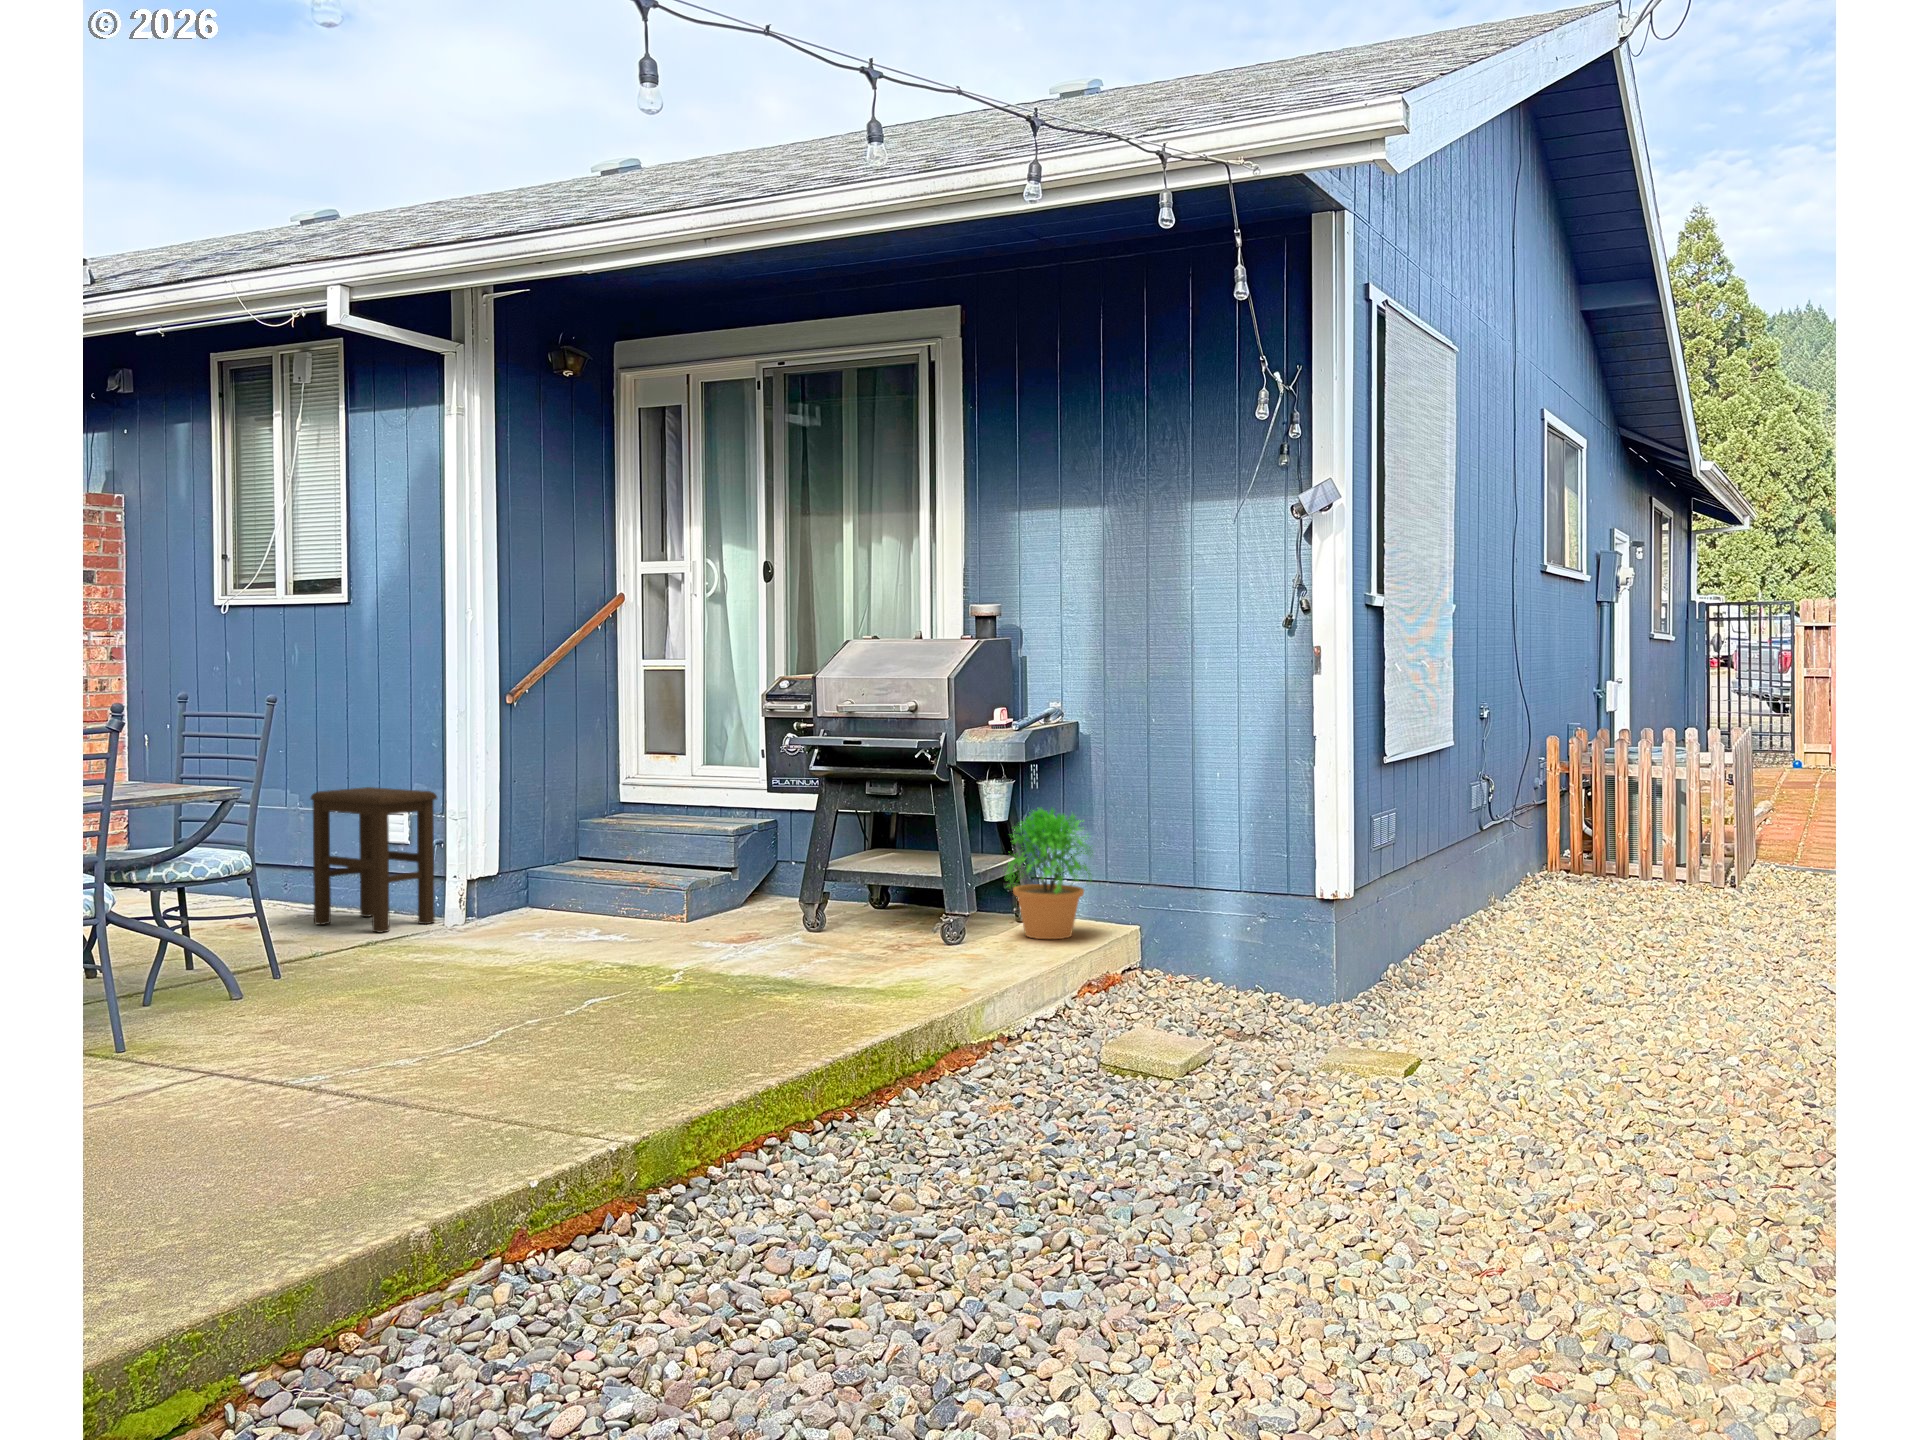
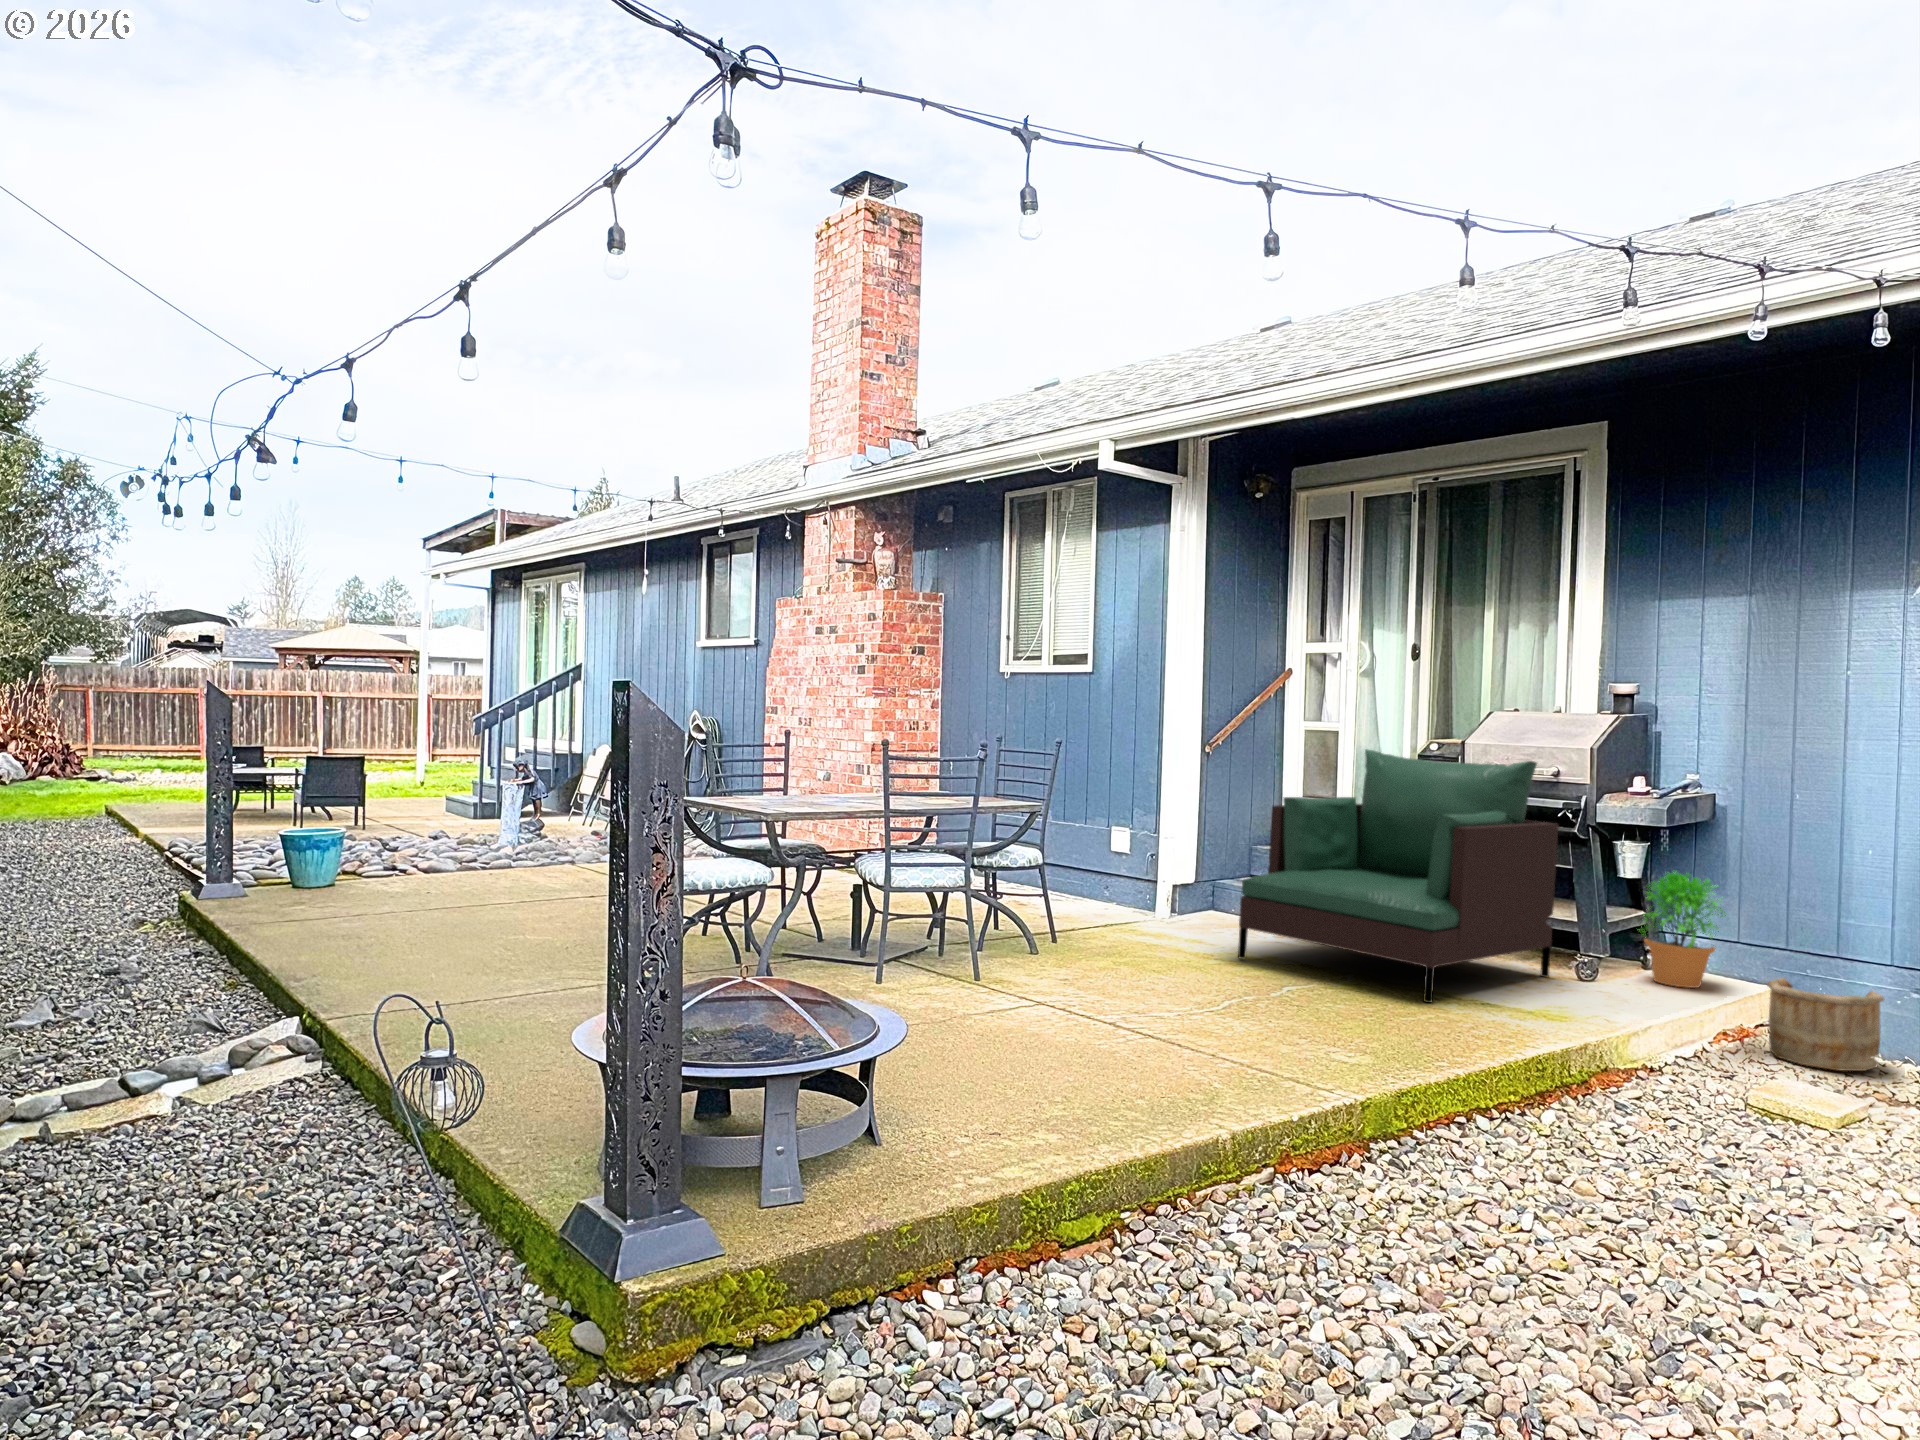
armchair: none [534,688,914,998] -> present [1238,749,1559,1003]
stool: present [311,787,437,933] -> none [1062,807,1155,916]
wooden bucket: none [1132,913,1240,1011] -> present [1767,978,1884,1071]

